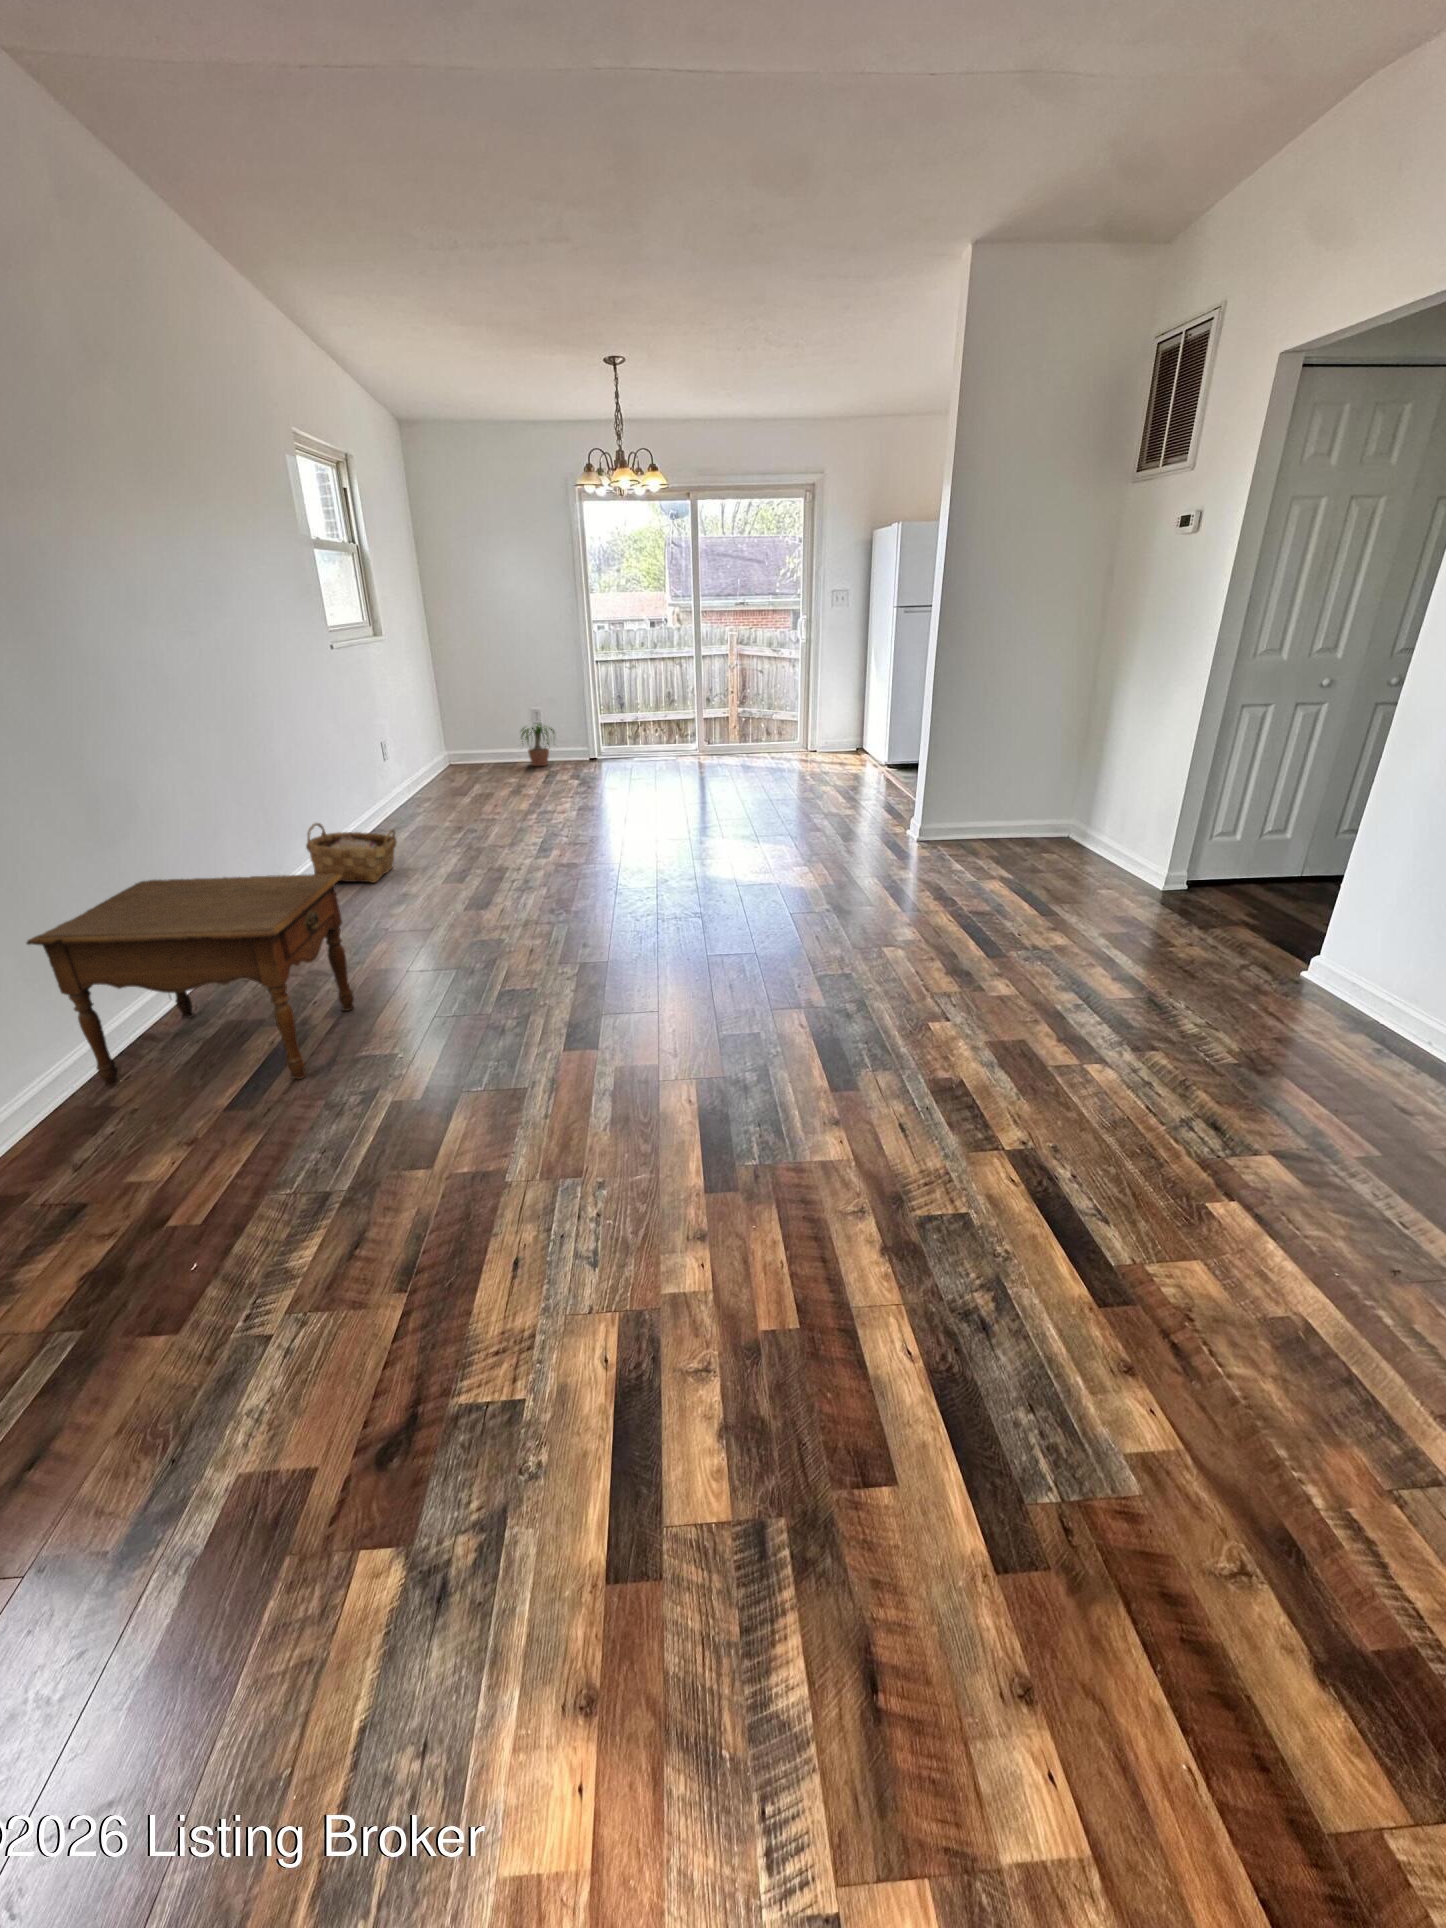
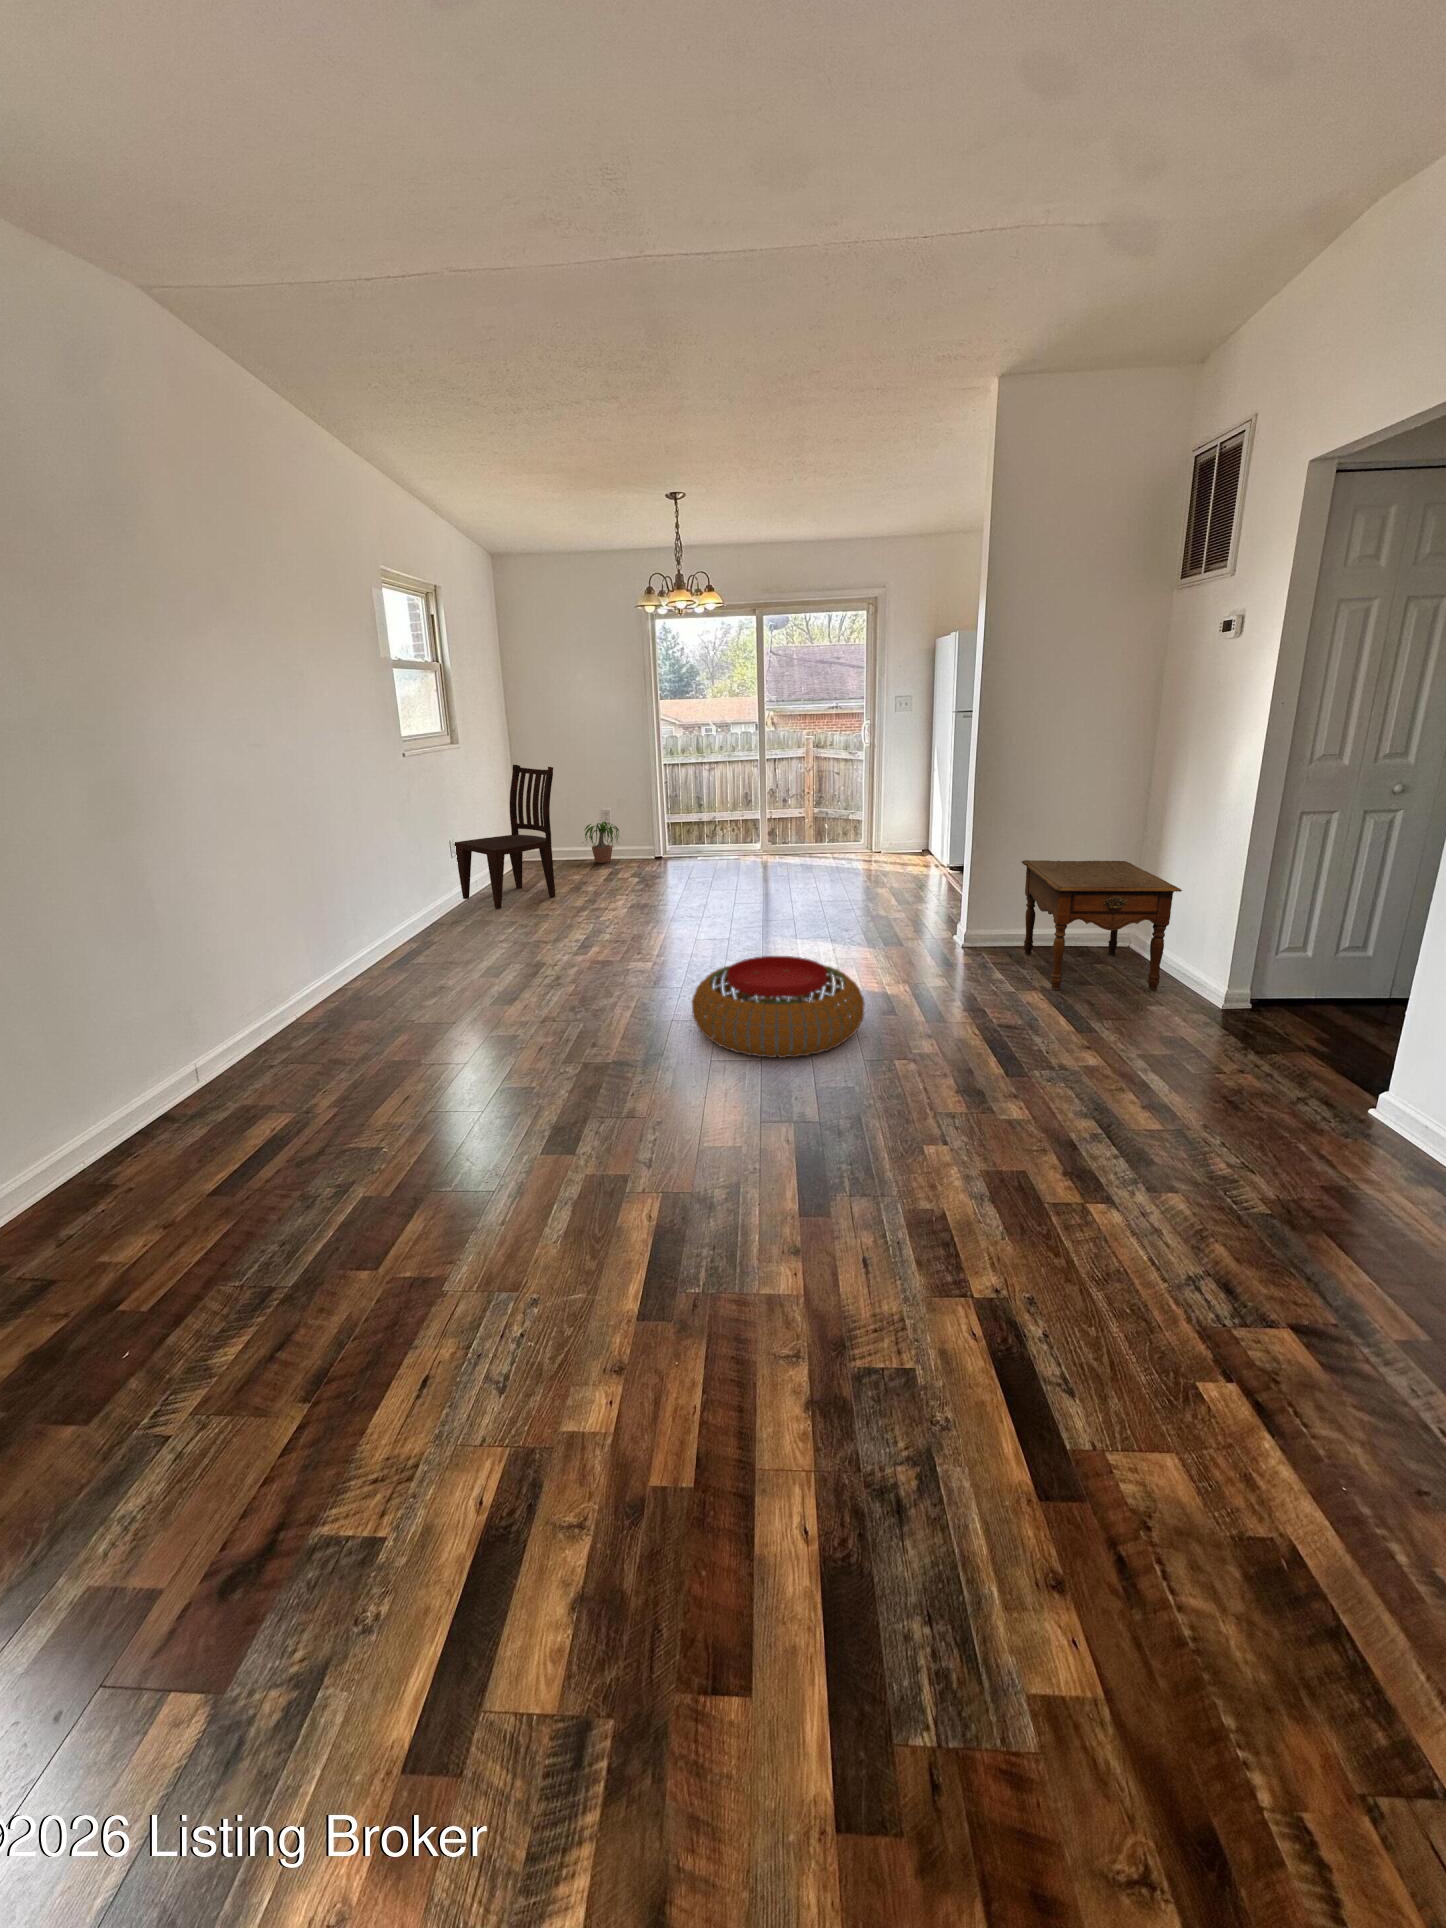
dining chair: none [391,662,501,814] -> present [455,765,555,909]
woven basket: present [306,823,397,883] -> none [351,916,437,976]
pouf: none [679,851,846,948] -> present [692,956,865,1058]
side table: present [27,873,354,1086] -> present [1022,860,1182,990]

